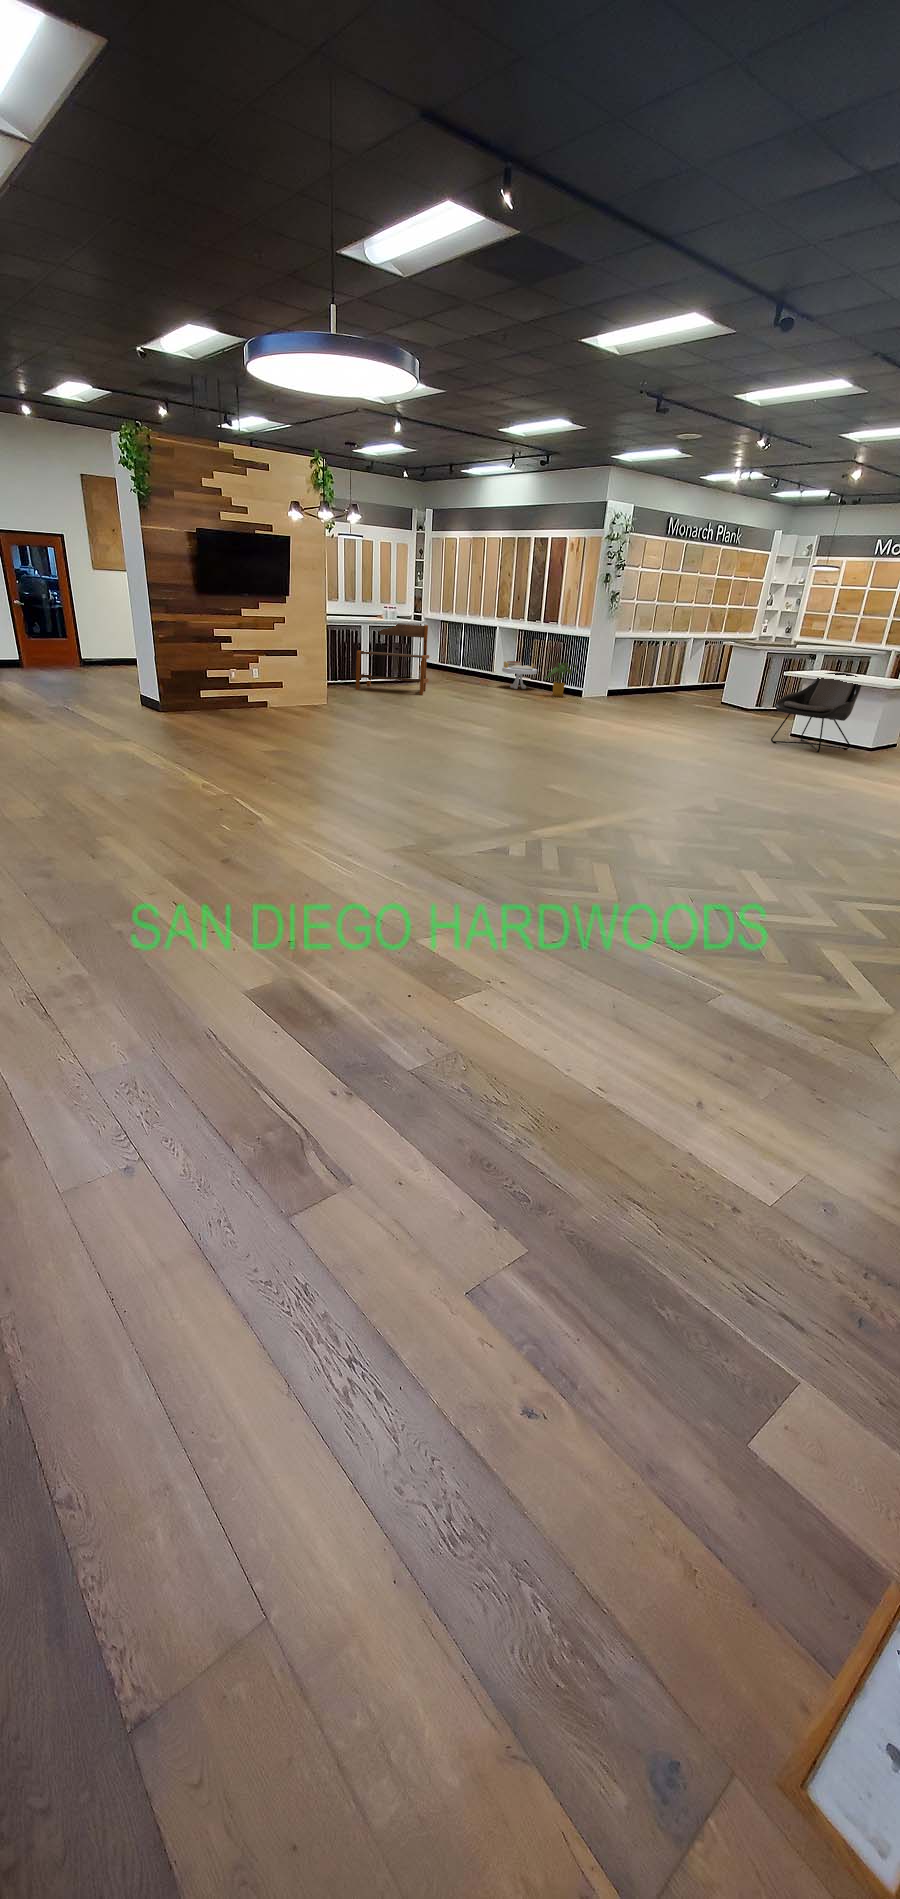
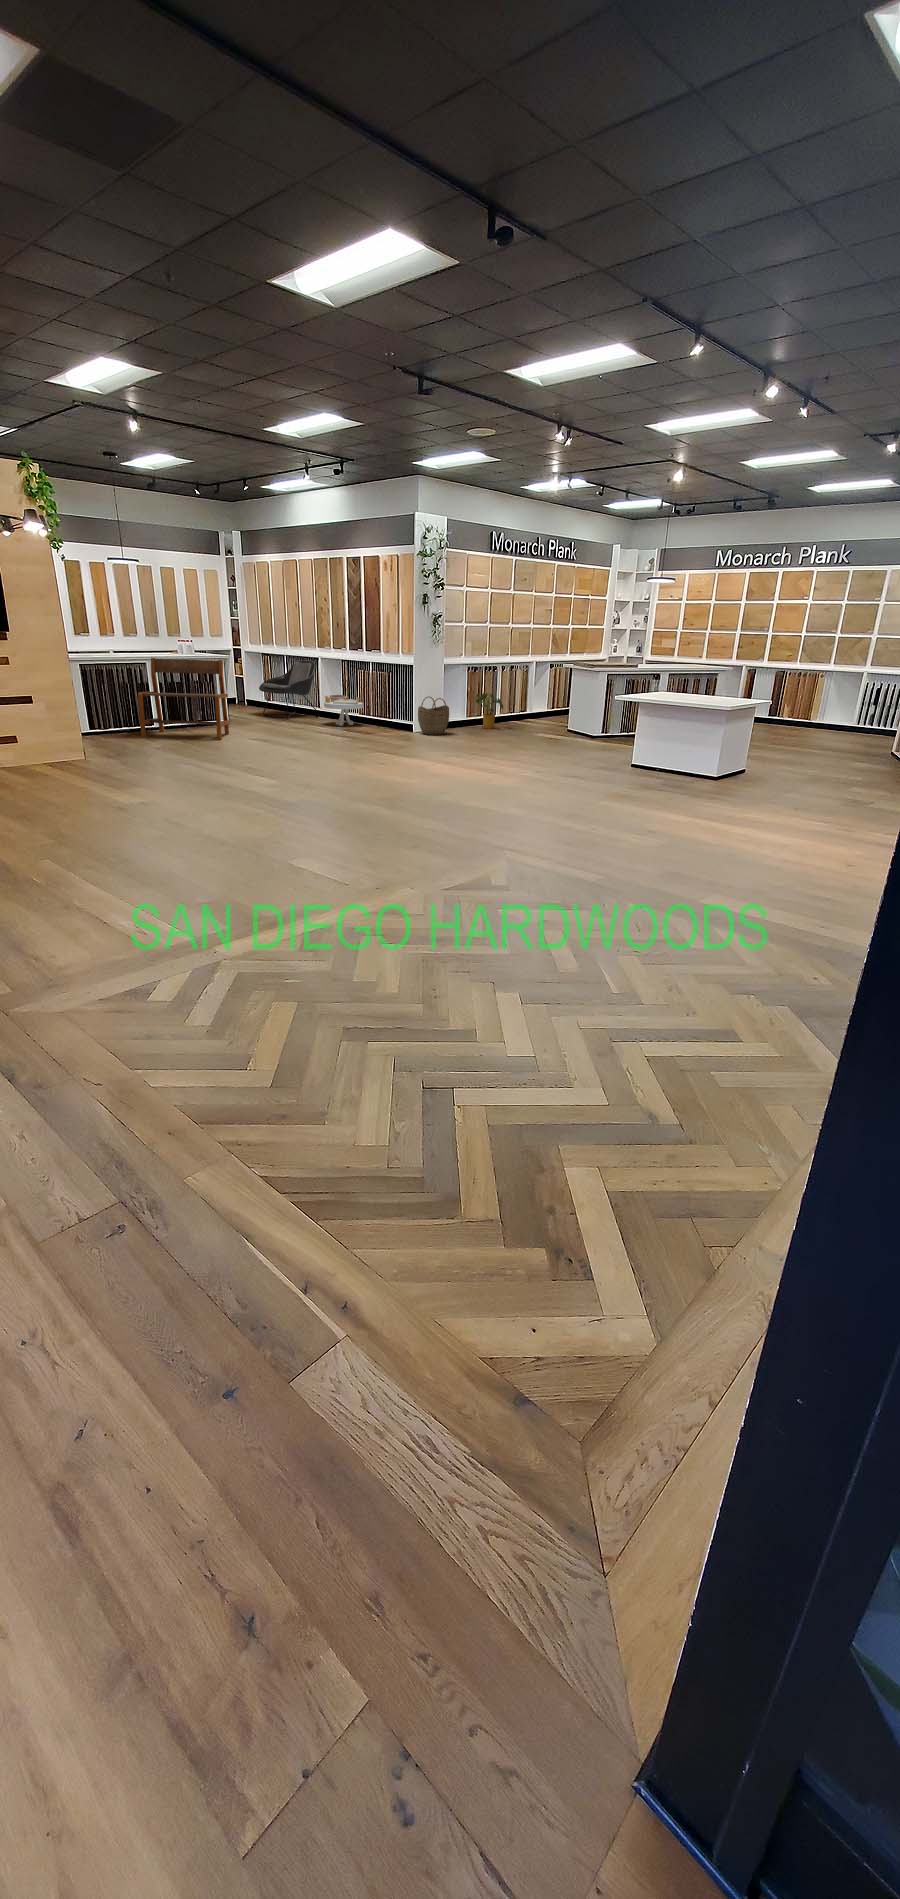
house plant: present [545,663,578,697] -> present [475,693,503,729]
woven basket: none [588,666,617,701] -> present [418,696,449,735]
lounge chair: present [771,672,861,753] -> present [259,660,319,720]

